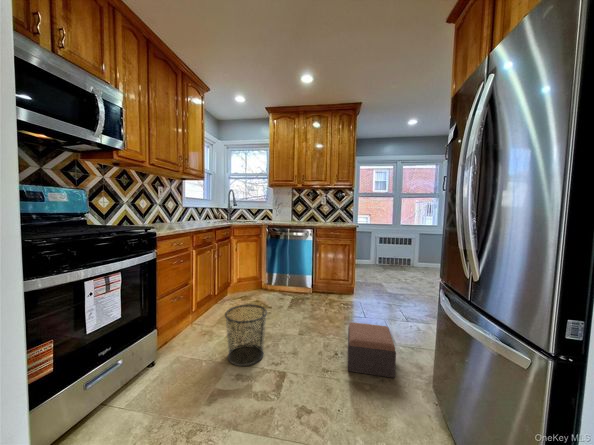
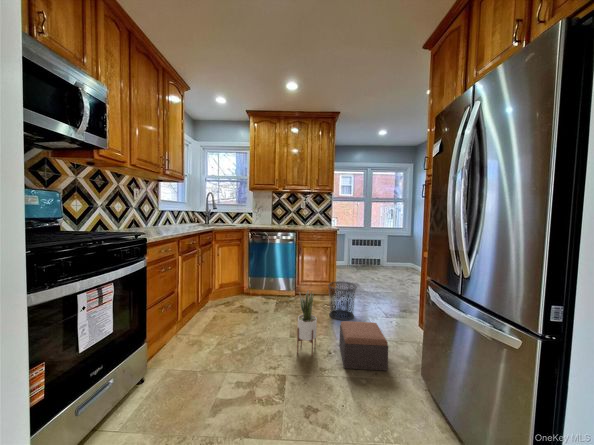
potted plant: none [302,286,323,356] -> present [297,291,317,356]
waste bin: present [225,304,267,366] -> present [328,281,357,320]

